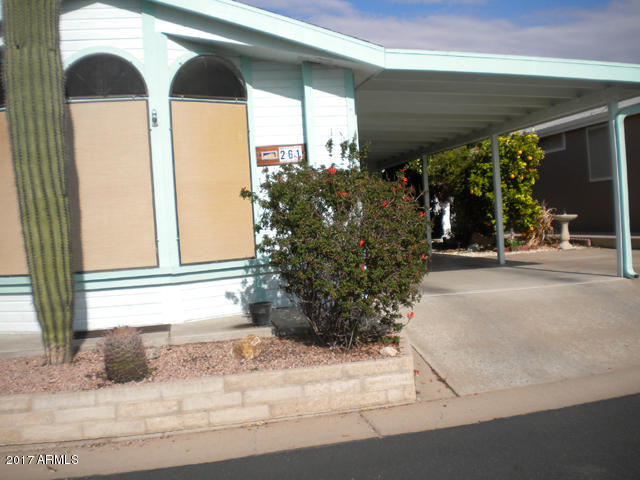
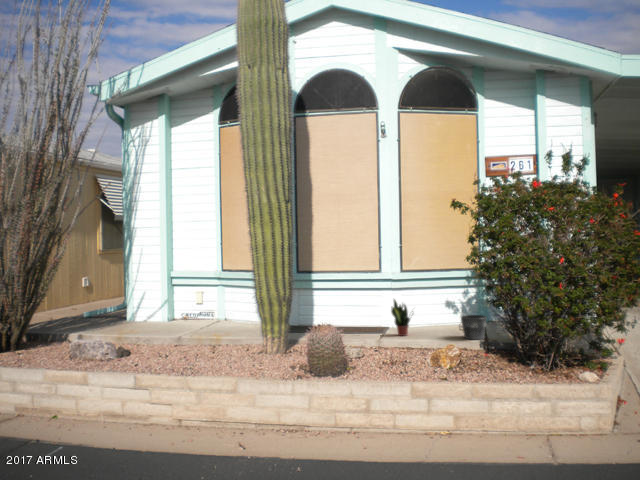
potted plant: none [178,293,202,330] -> present [391,300,413,336]

